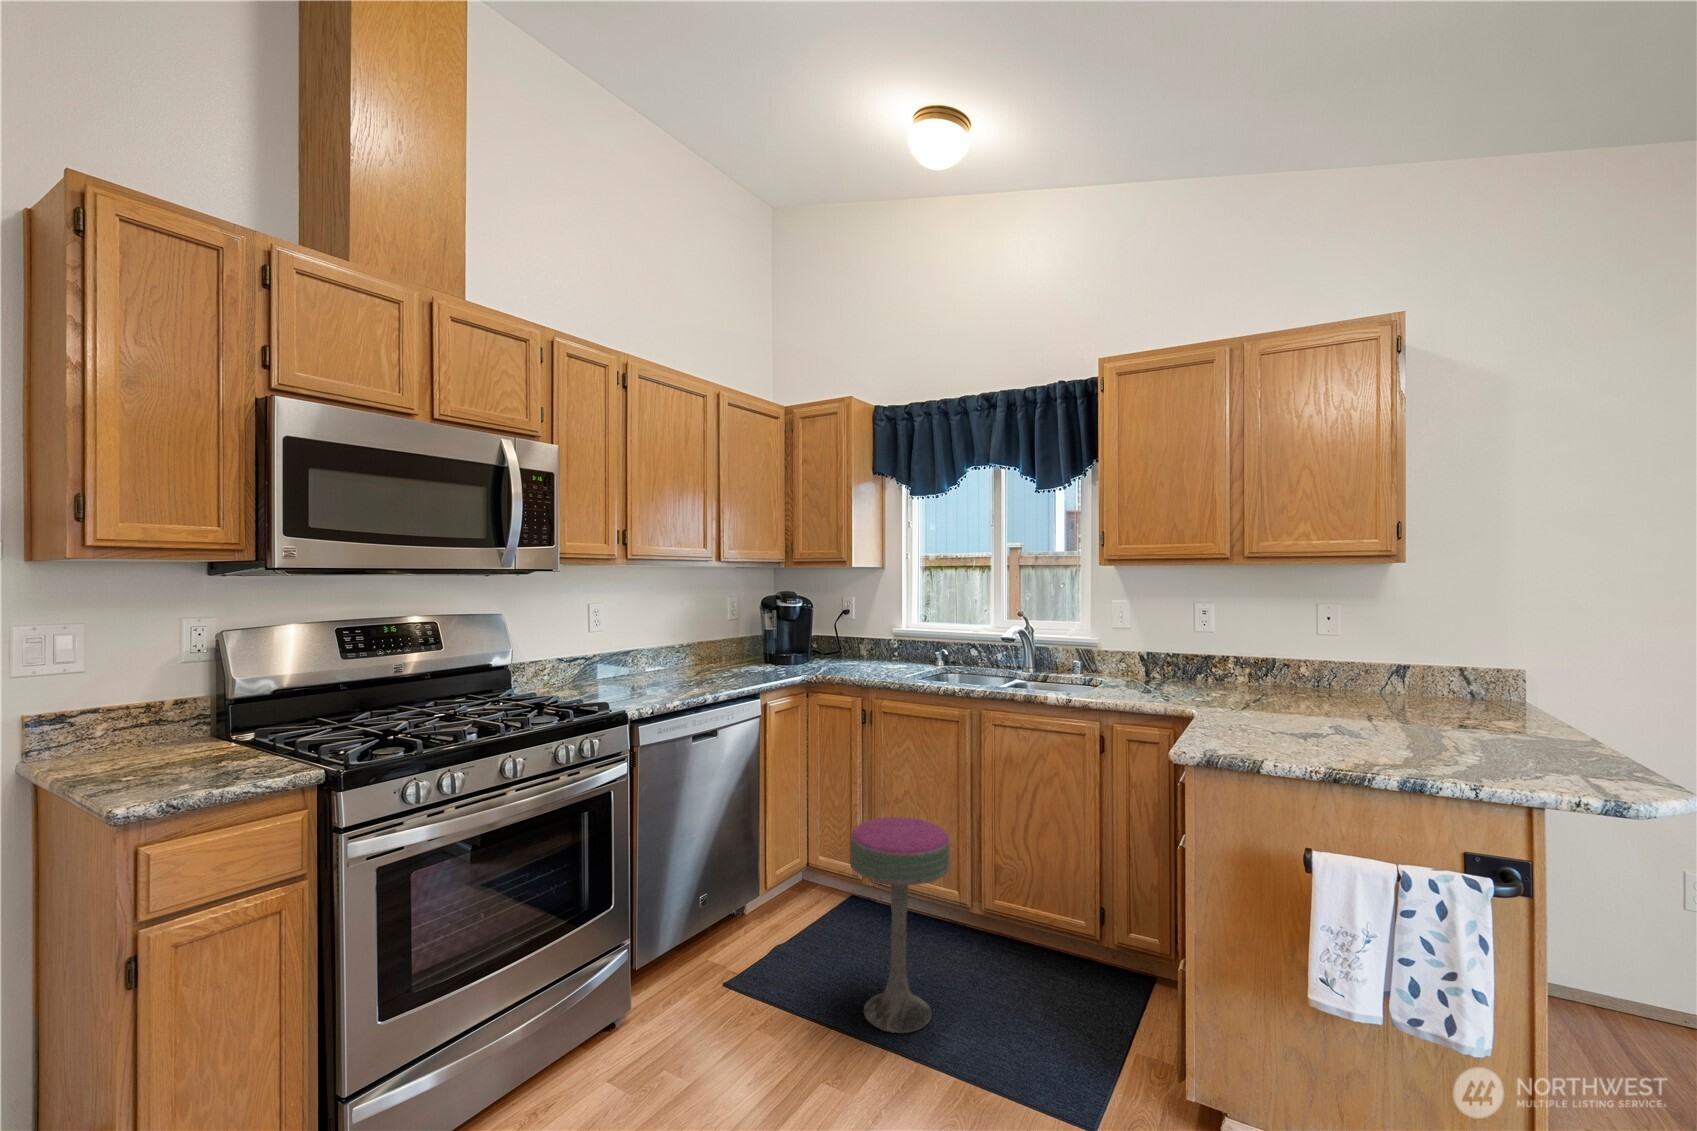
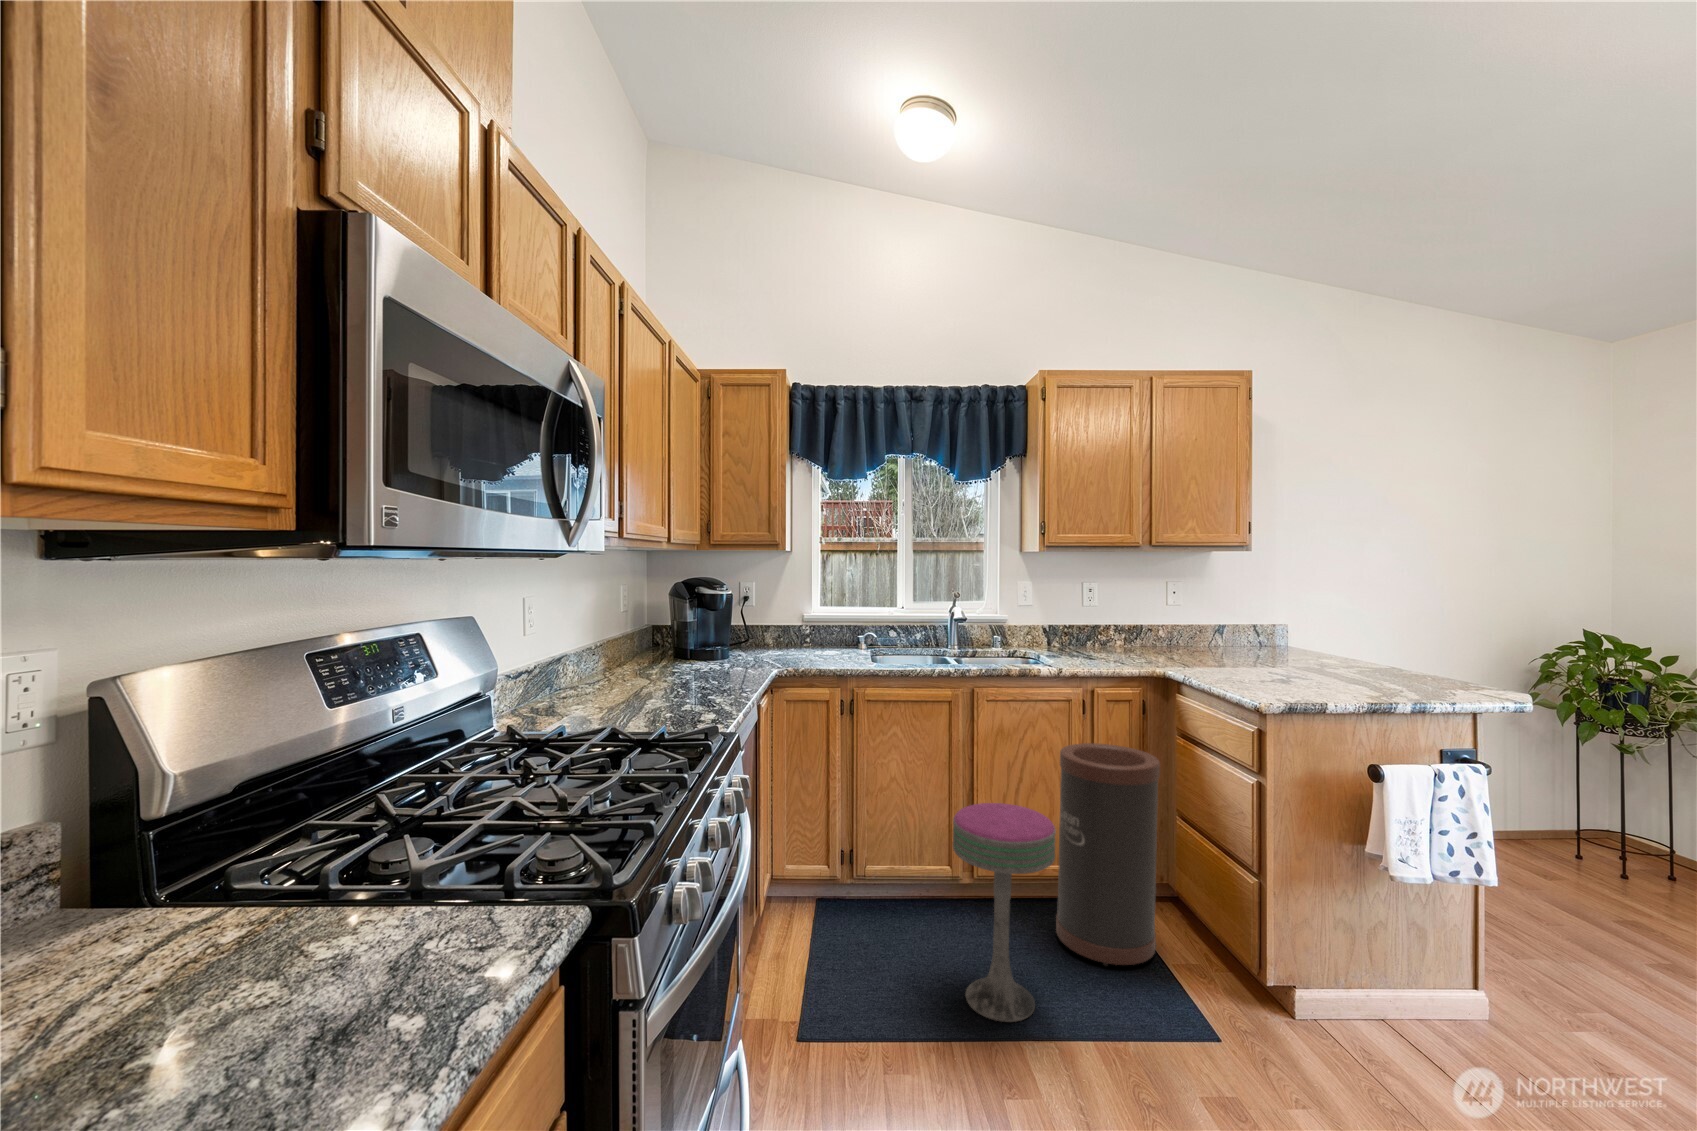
trash can: none [1019,782,1132,1037] -> present [1056,743,1160,966]

